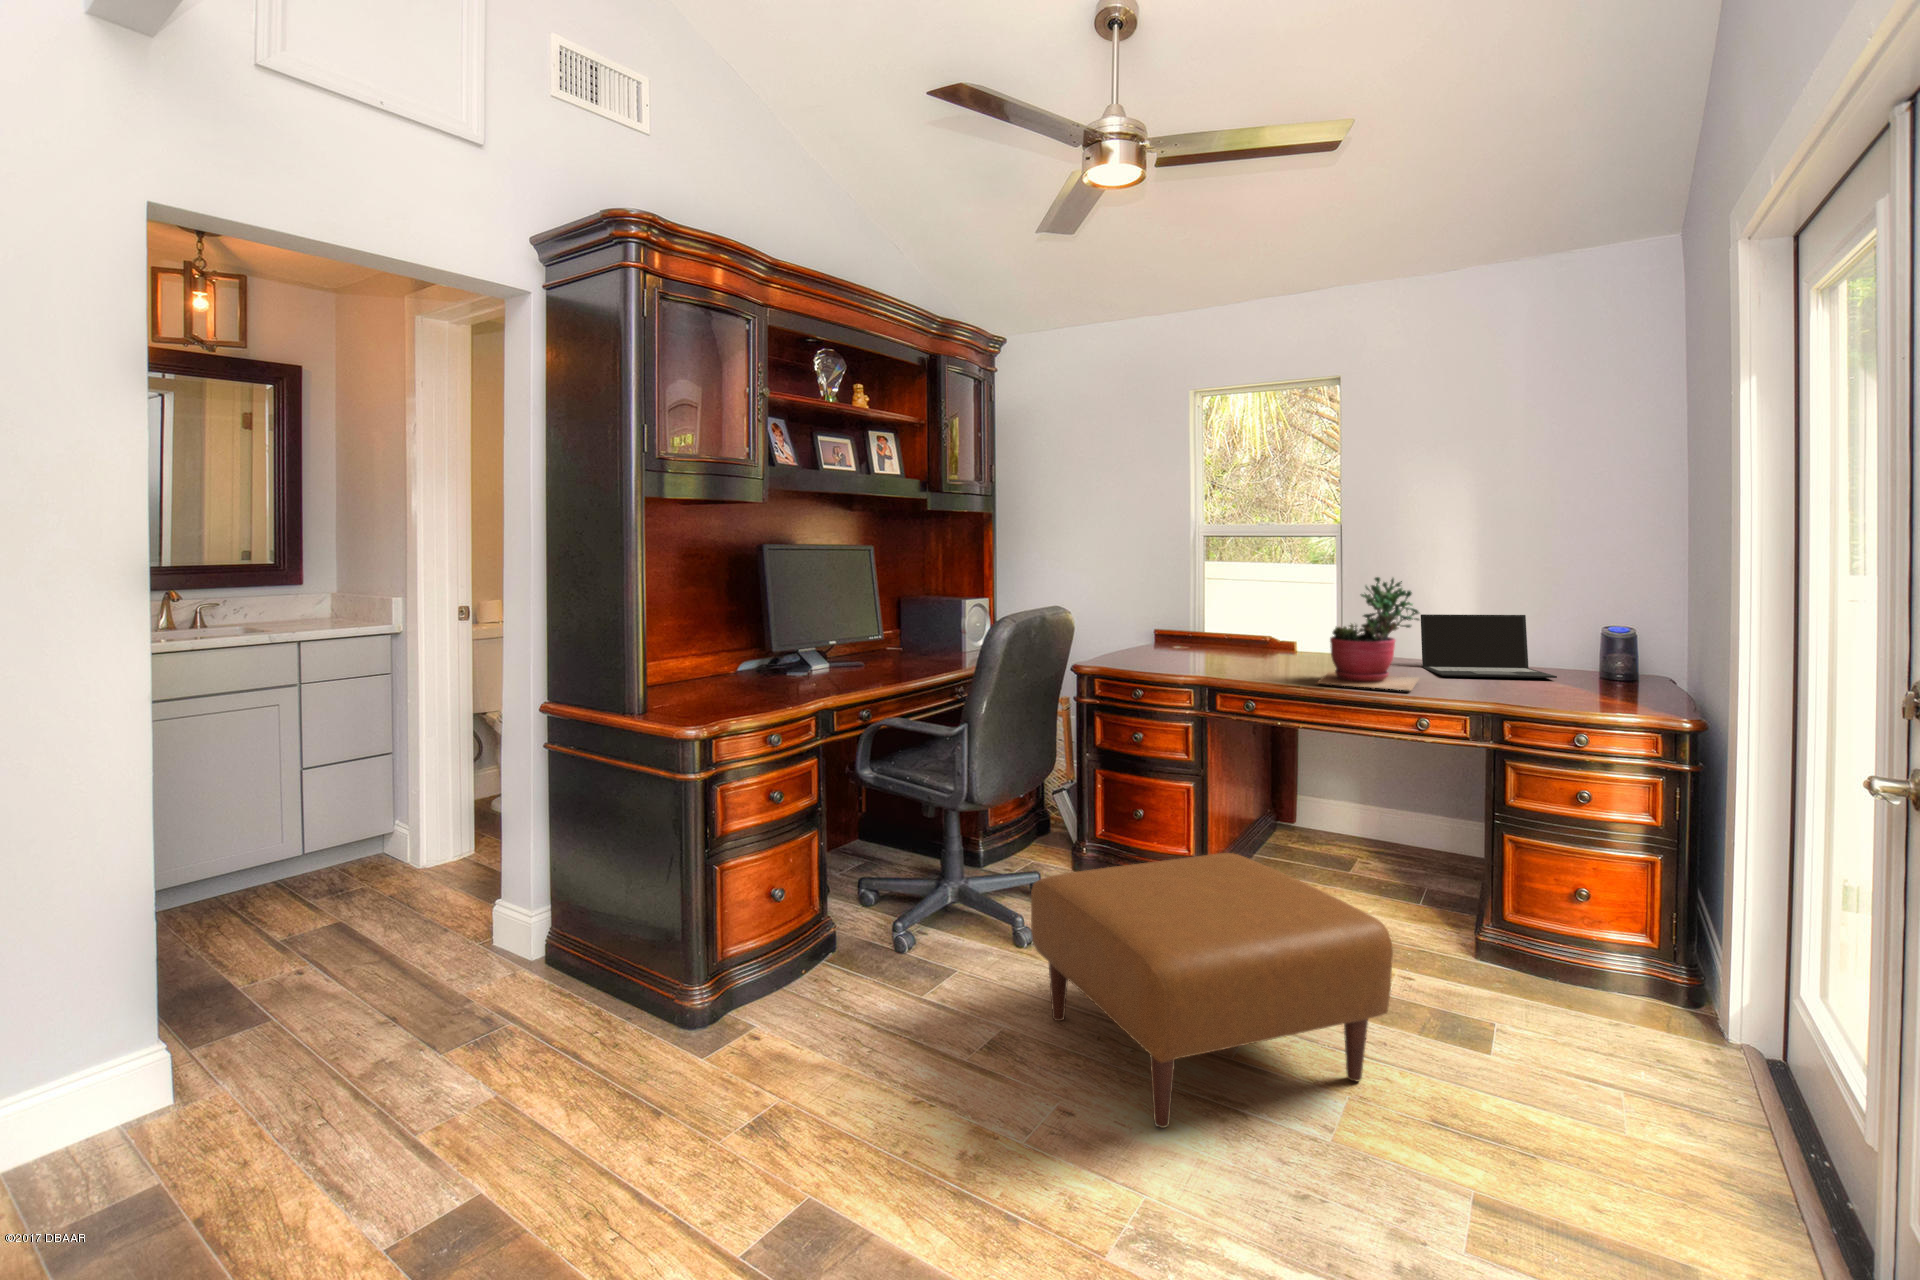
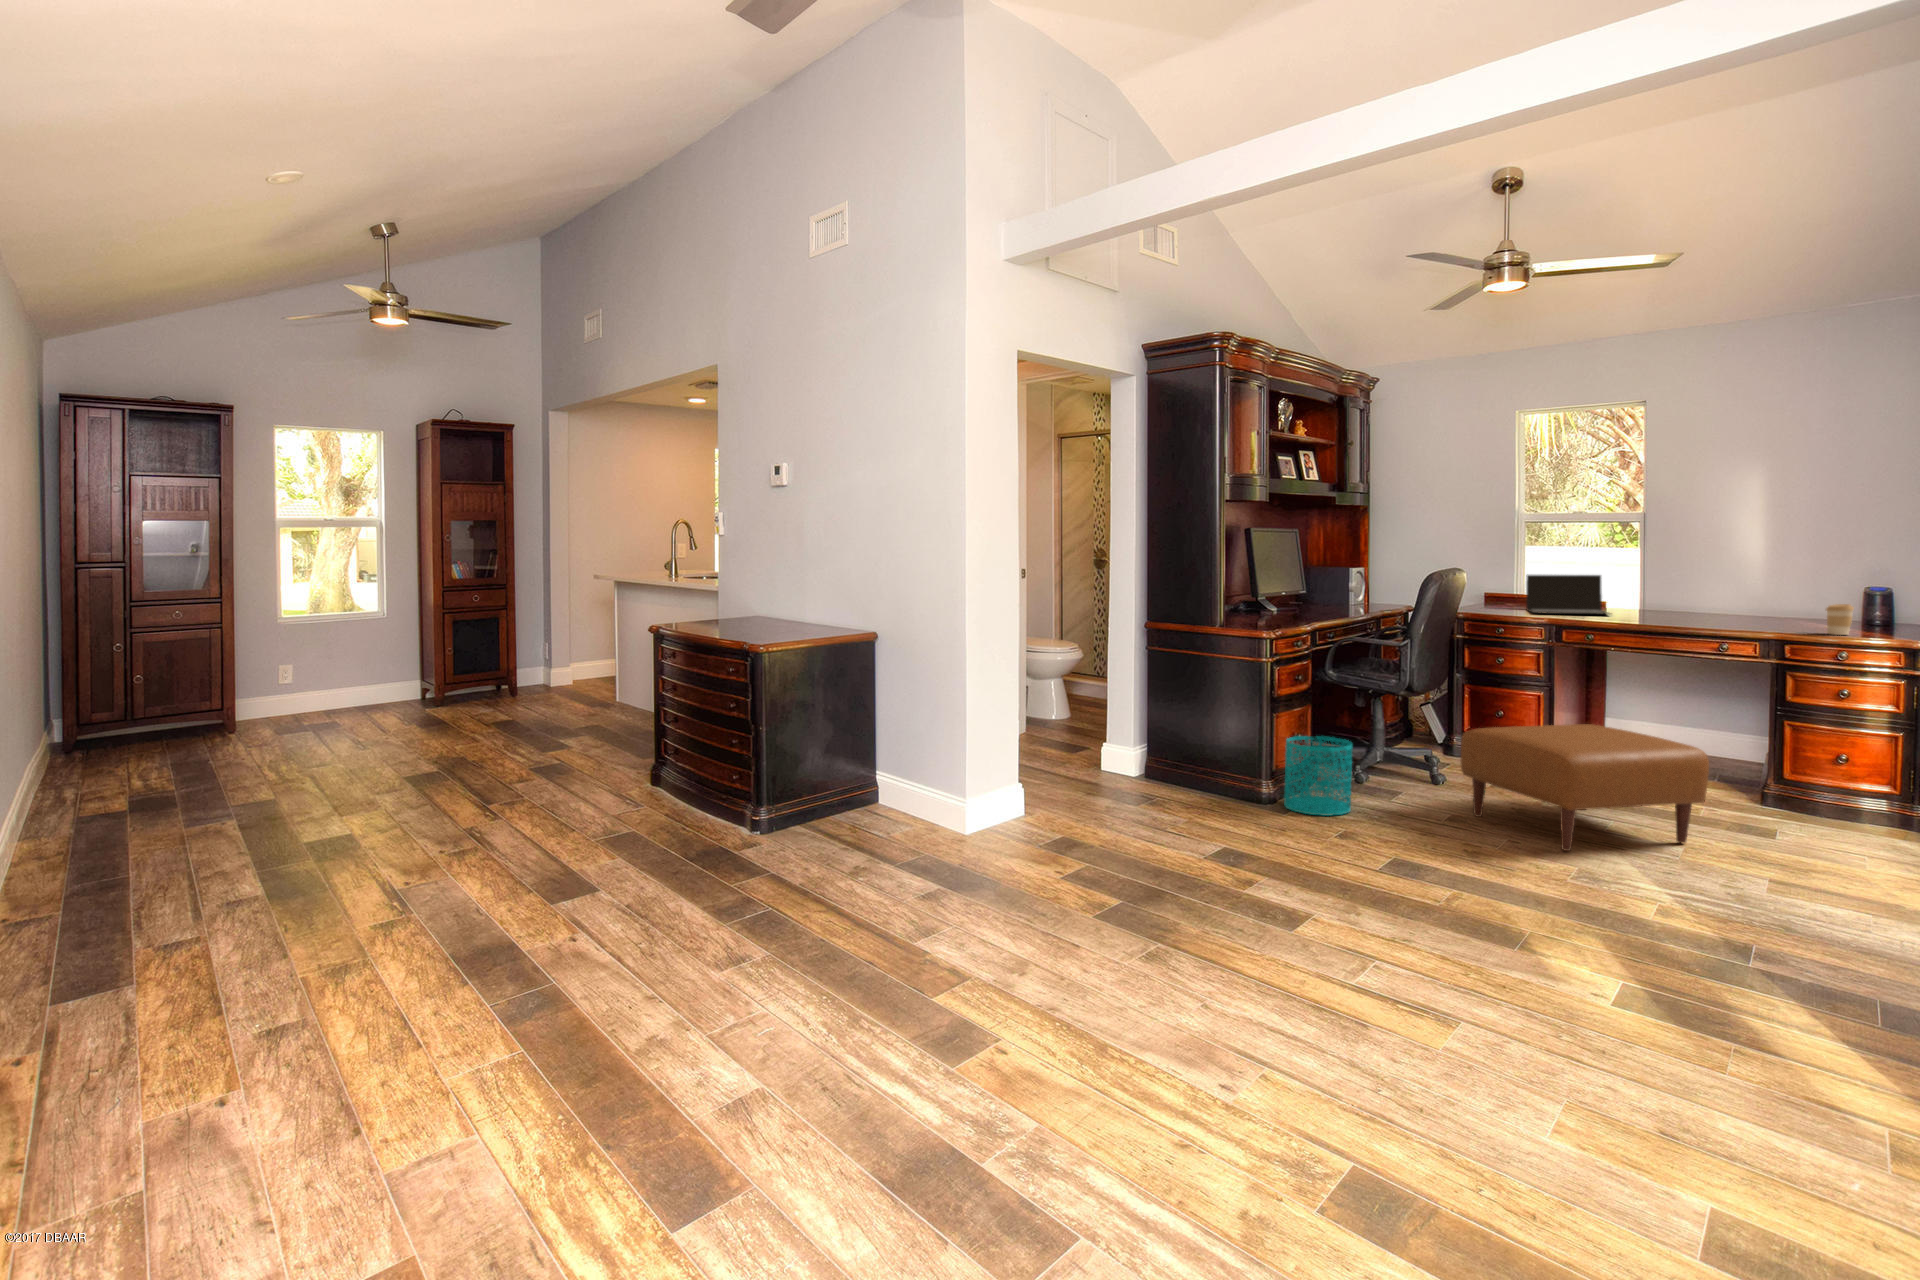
succulent plant: present [1317,577,1419,690] -> none [1642,550,1724,626]
laptop: present [1421,614,1557,678] -> present [1526,575,1610,615]
coffee cup: none [1555,659,1593,706] -> present [1826,604,1854,635]
wastebasket: none [752,886,861,1039] -> present [1284,736,1352,816]

